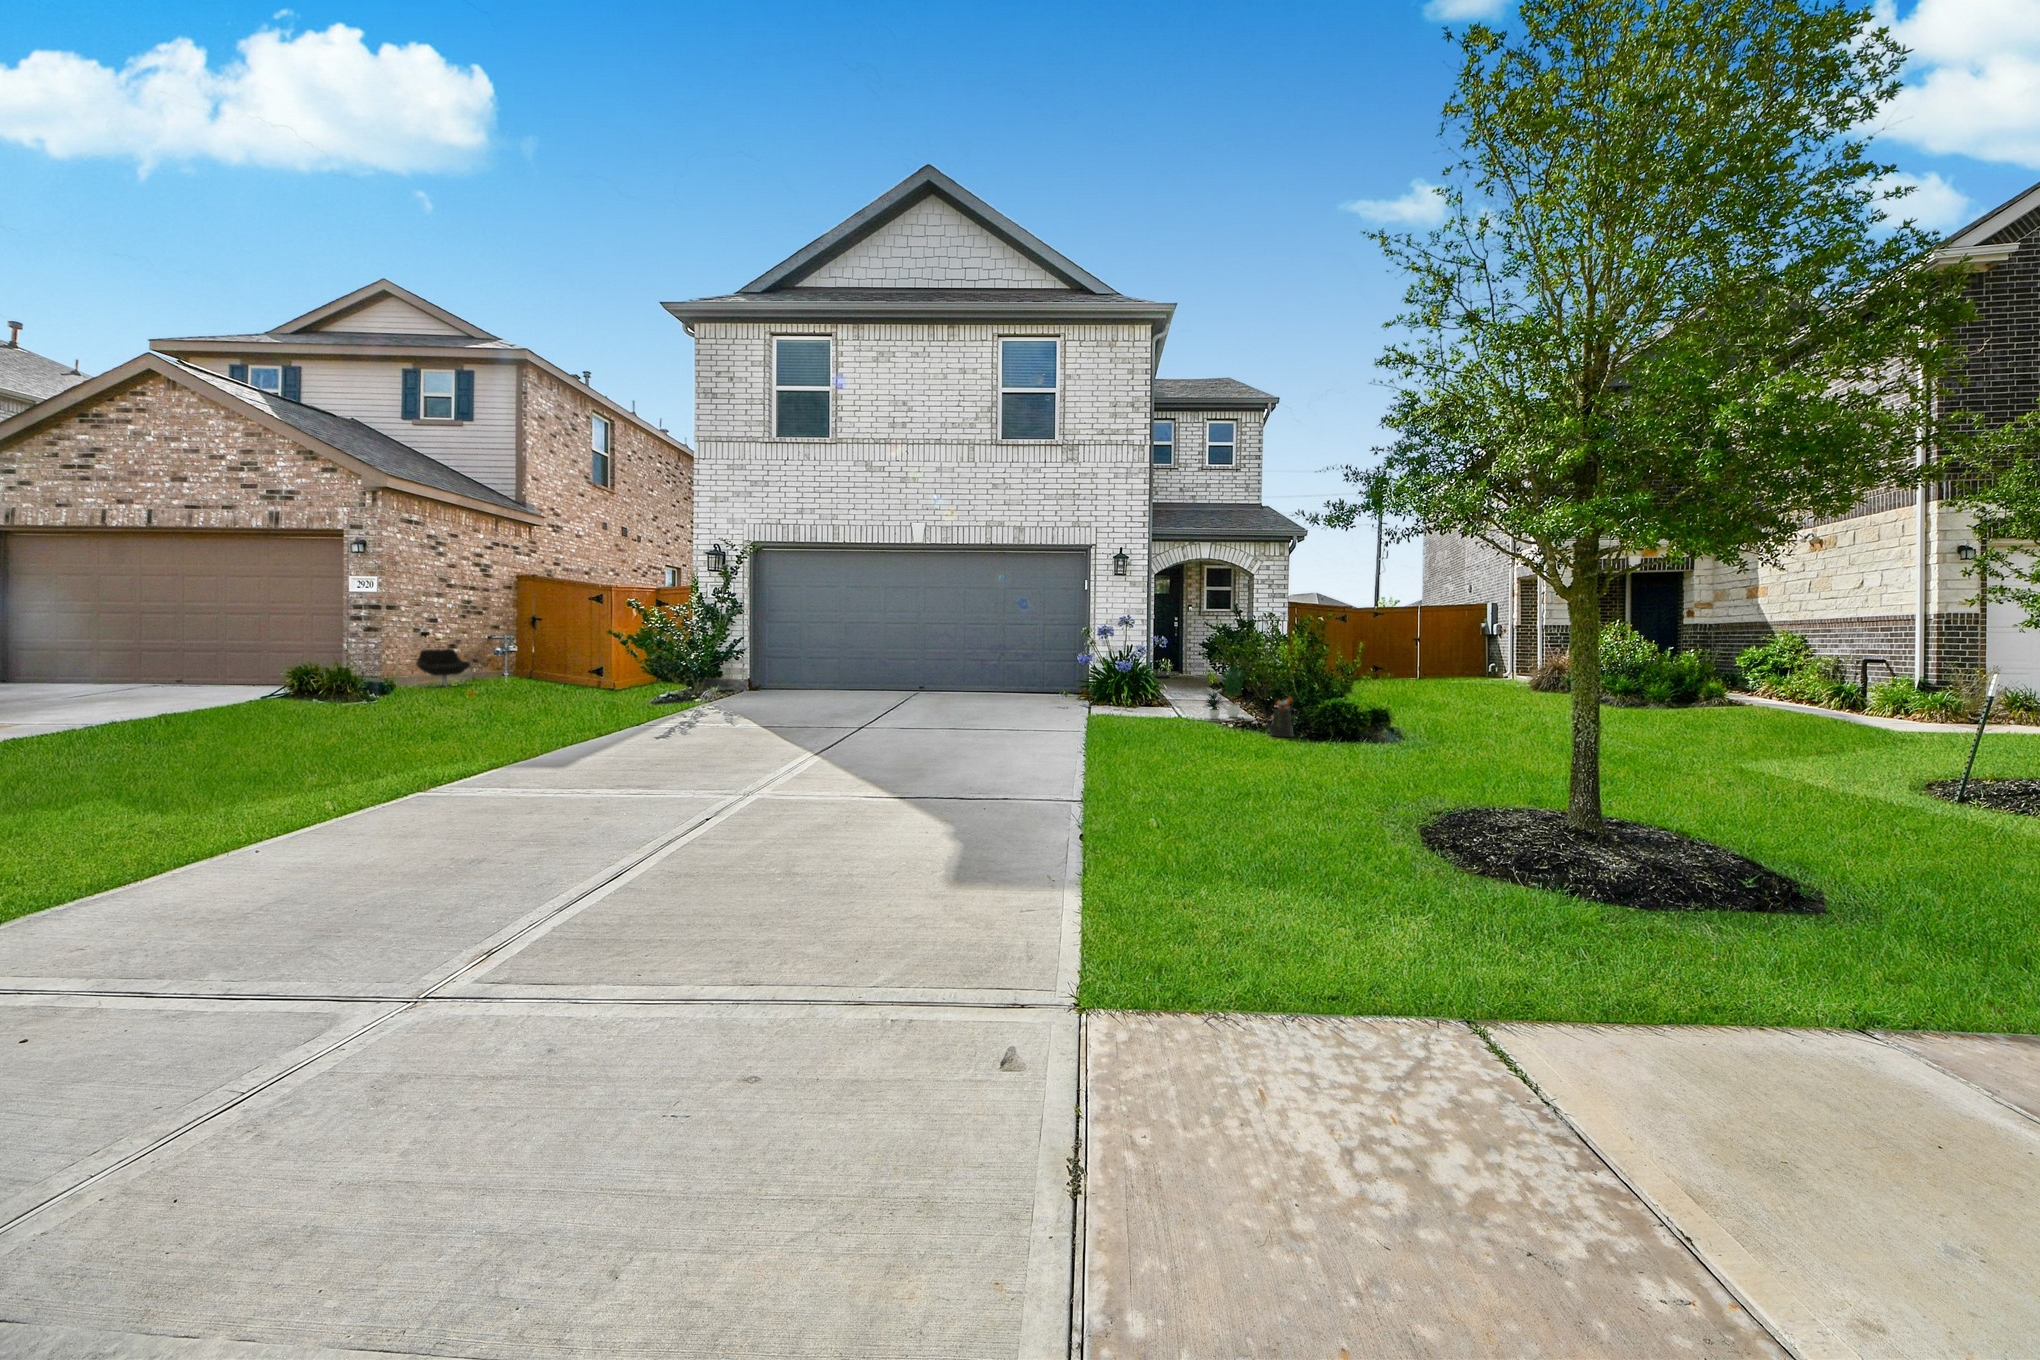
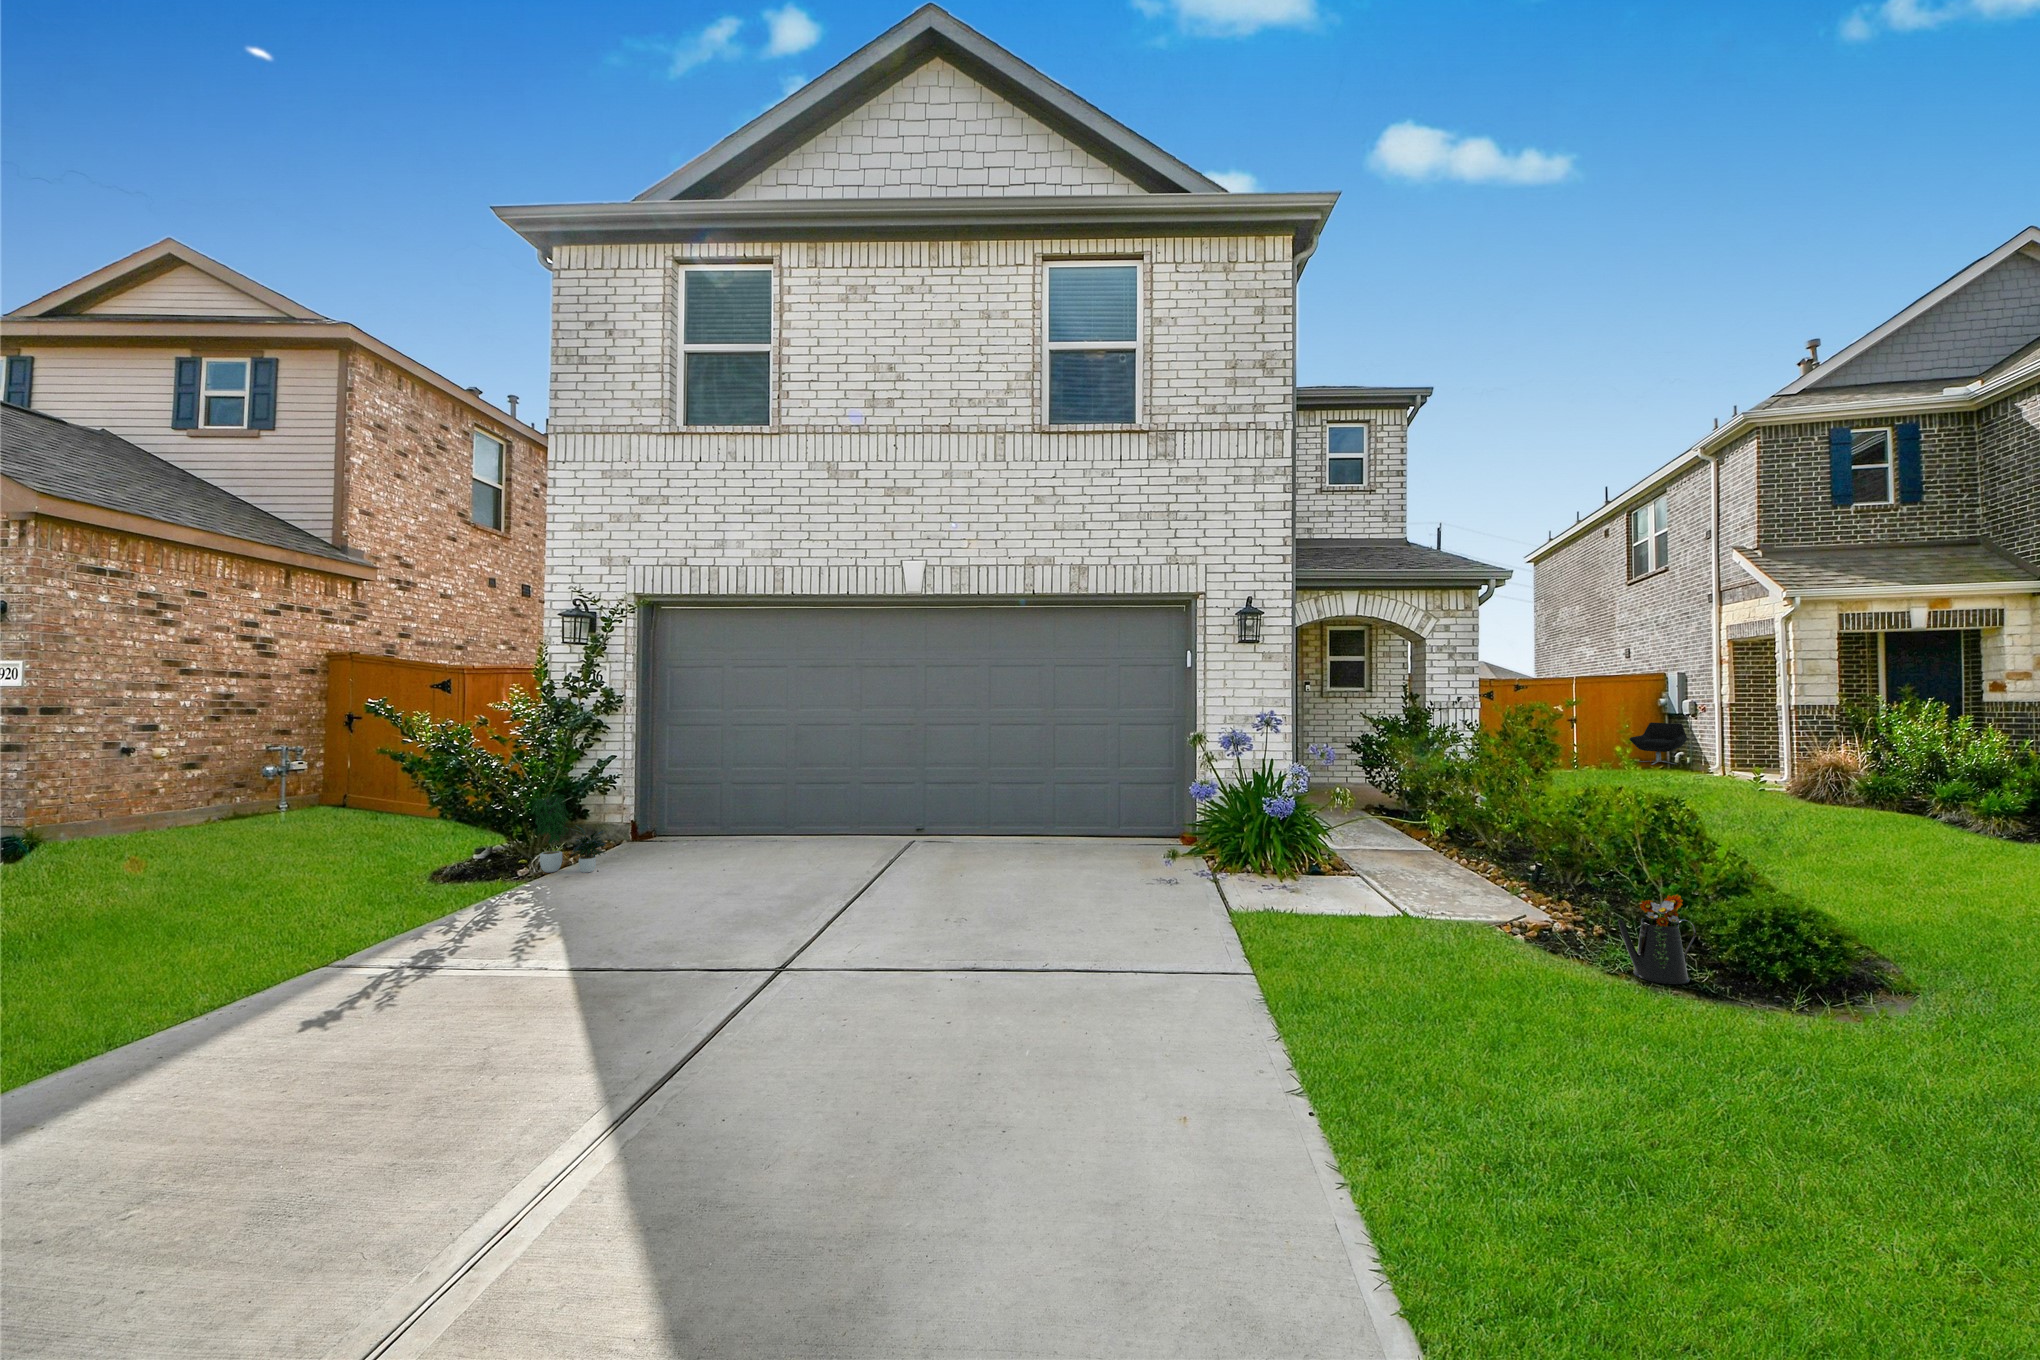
lounge chair: present [416,649,470,686] -> present [1629,722,1687,765]
potted plant: present [1205,666,1245,719] -> present [532,793,604,873]

